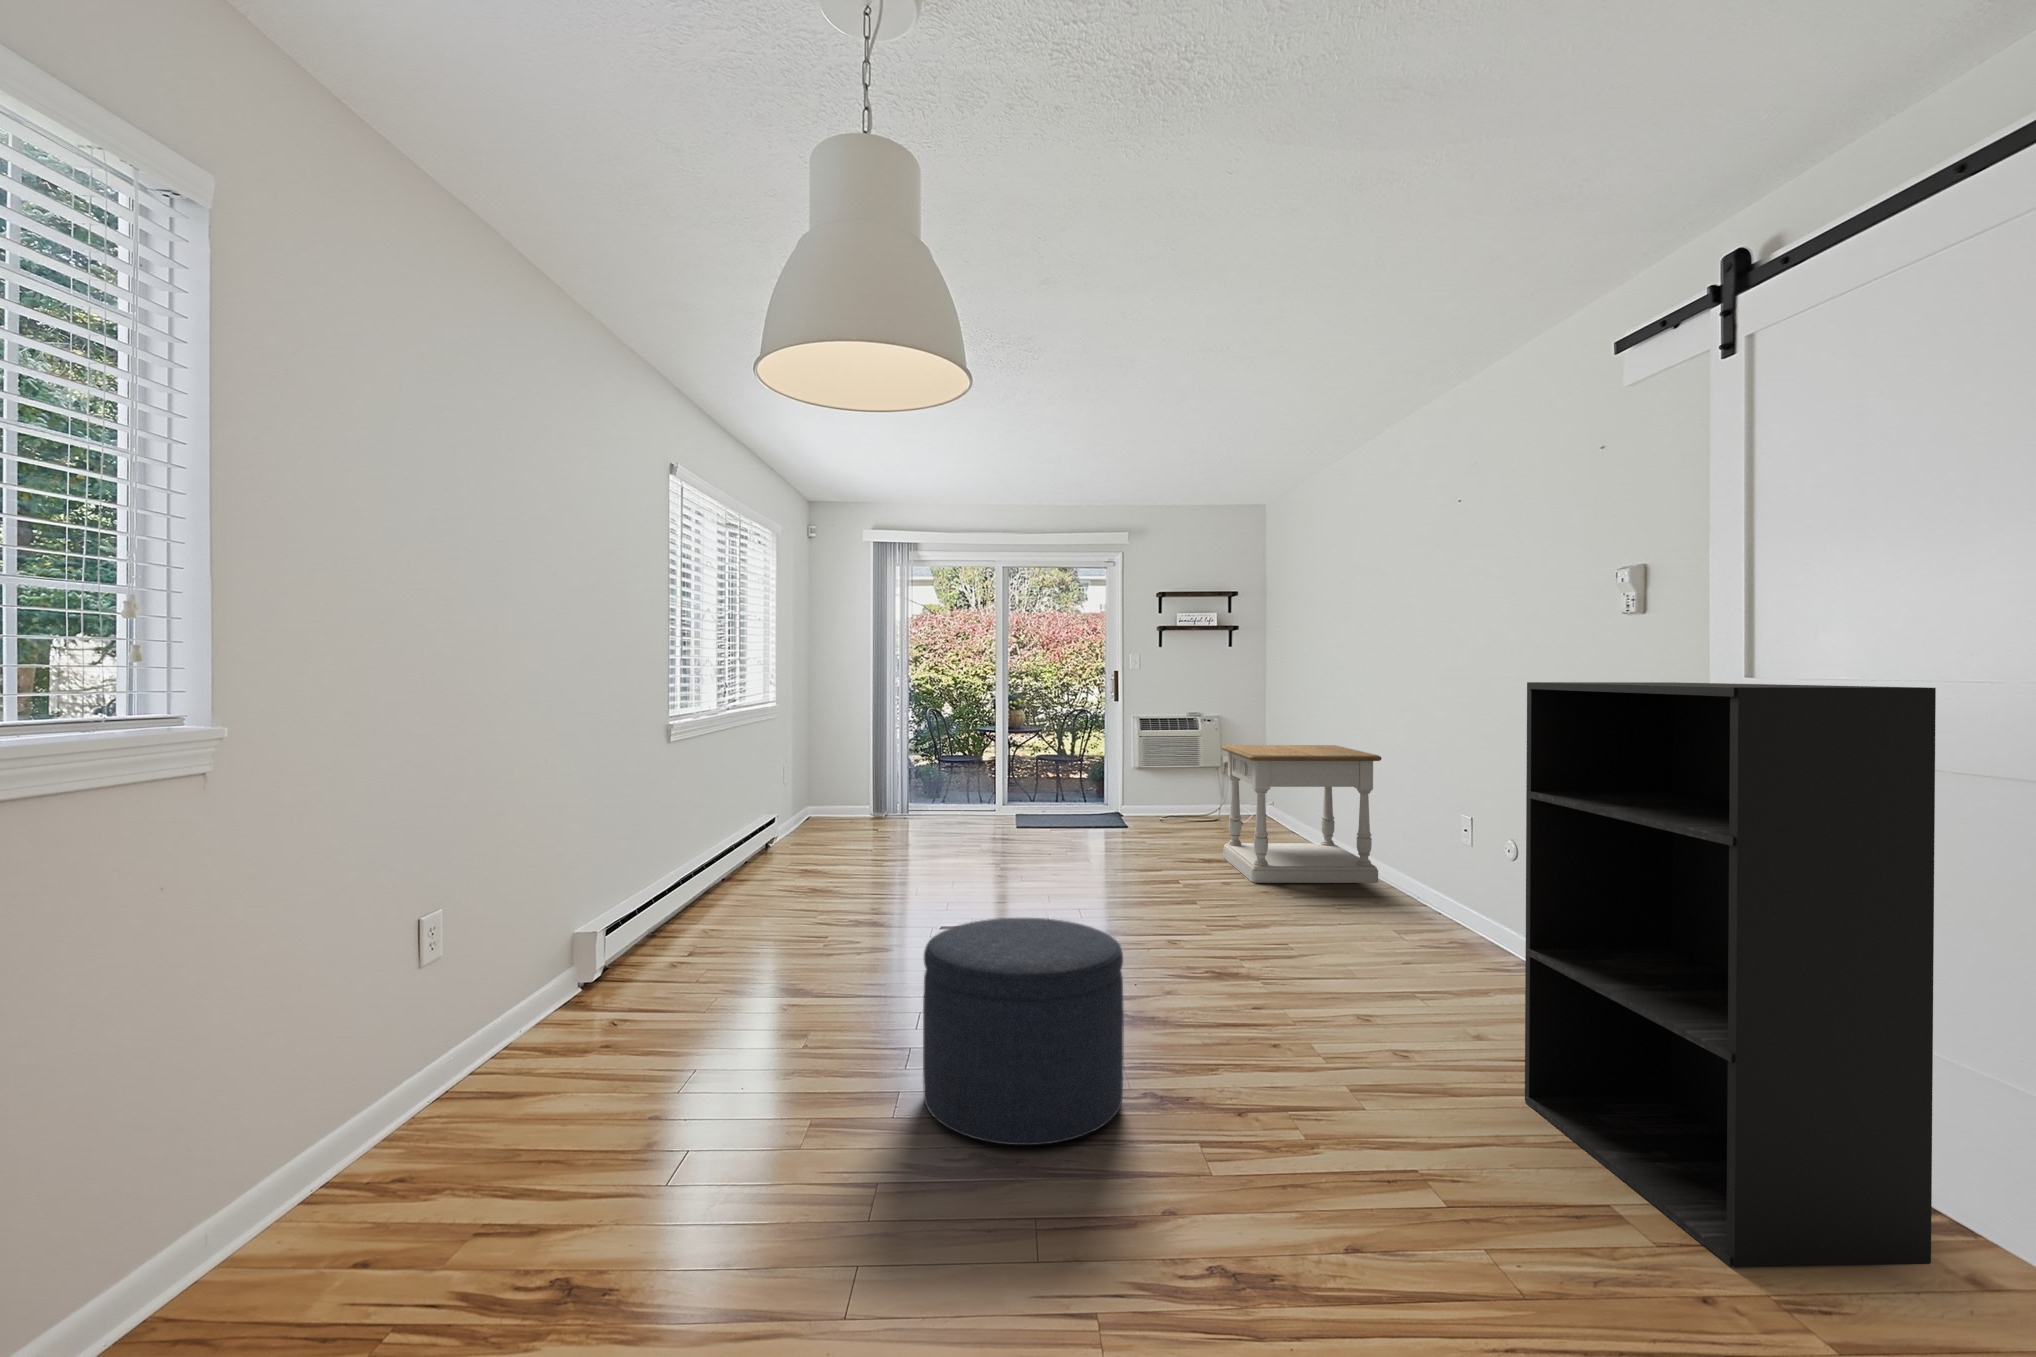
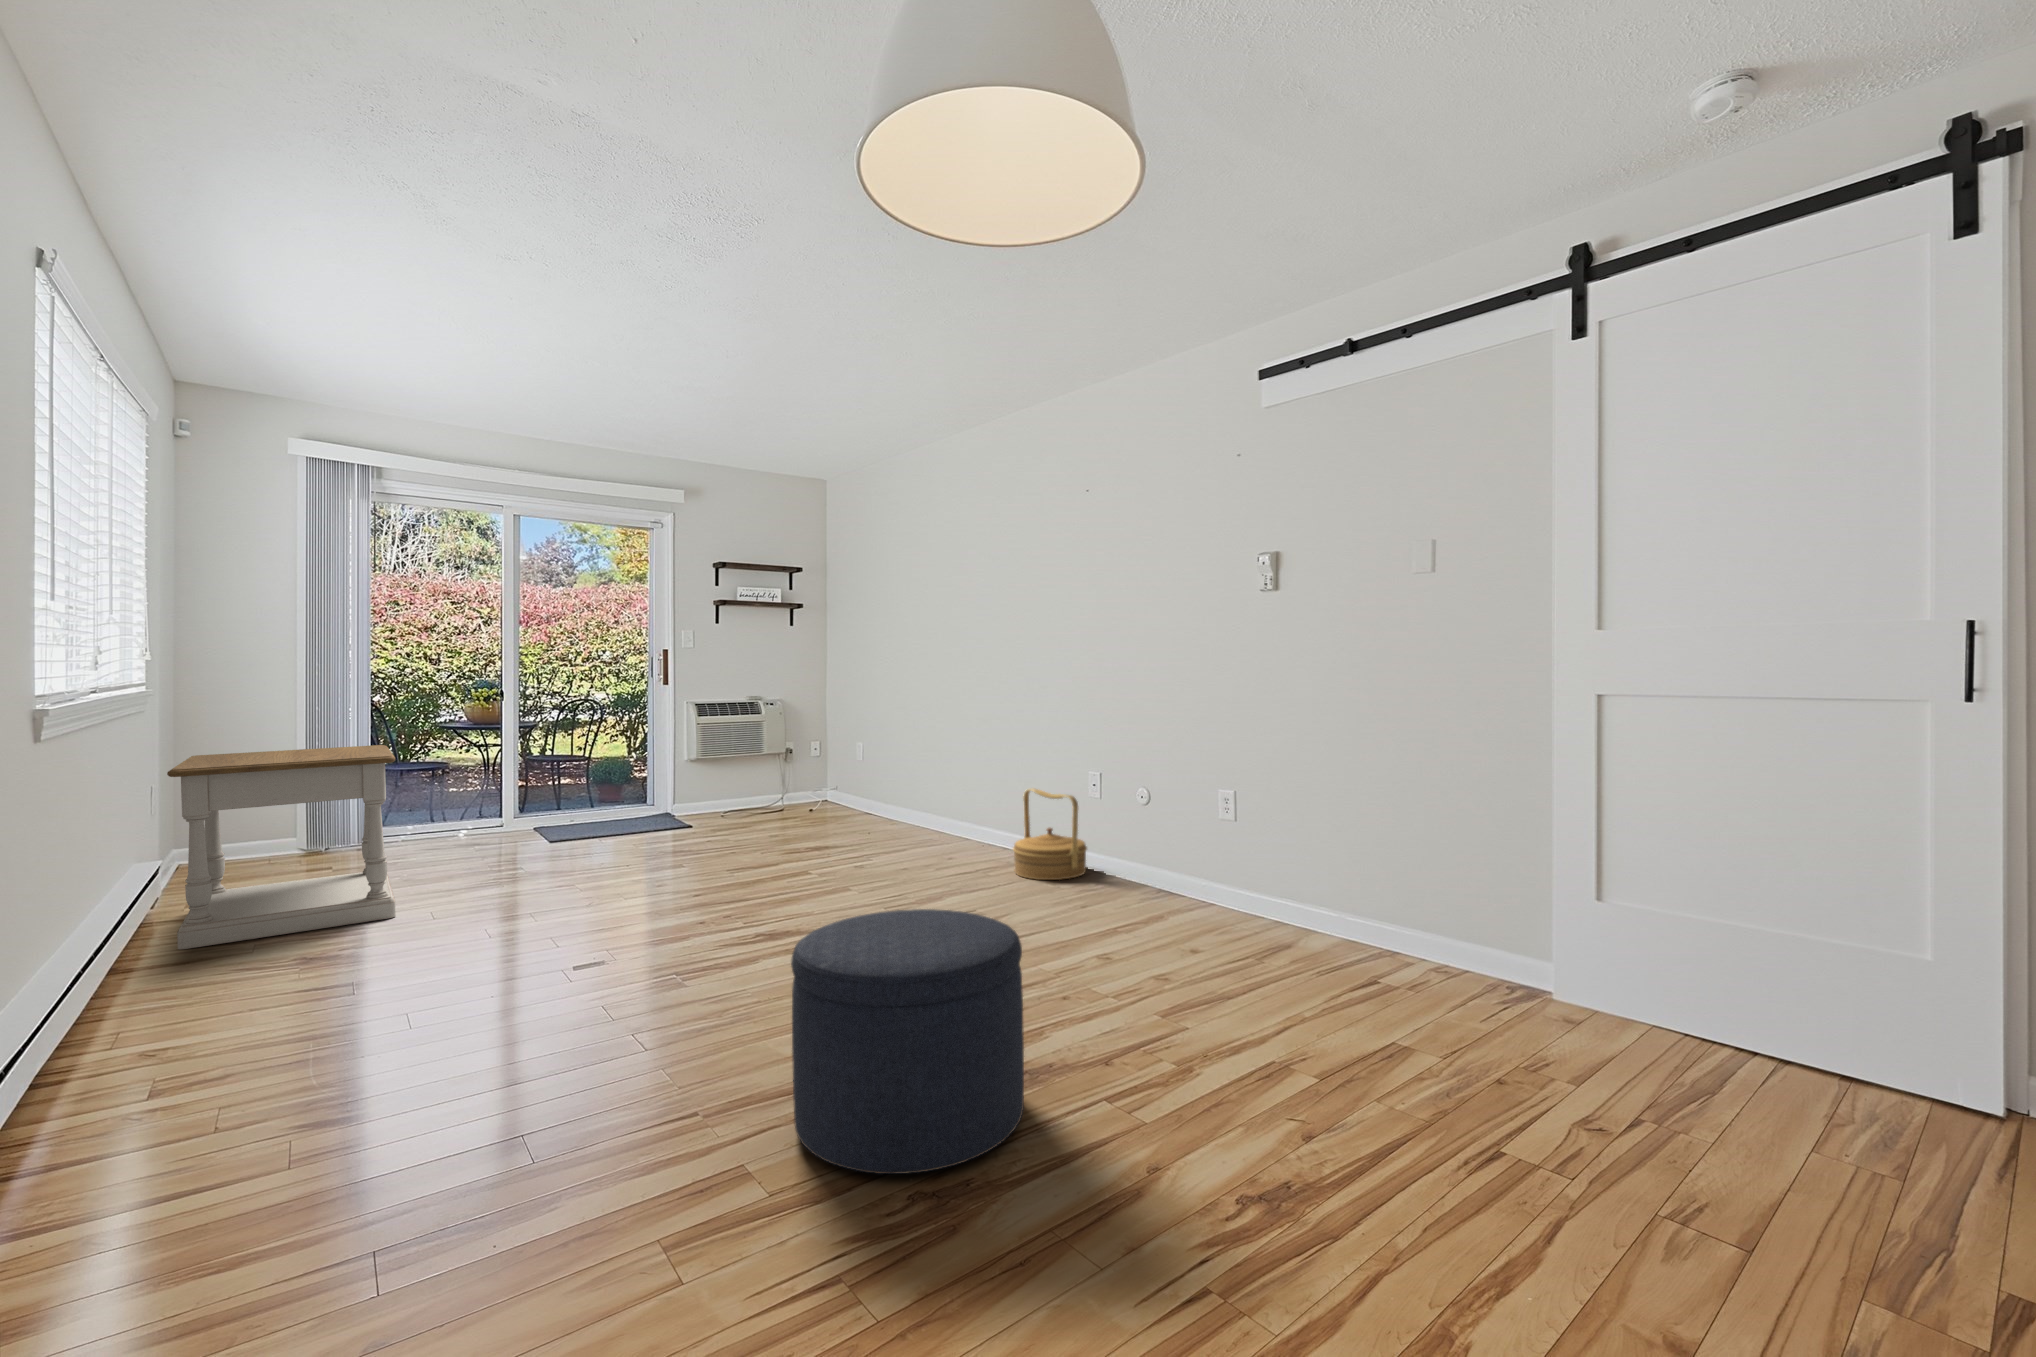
bookshelf: present [1525,682,1936,1268] -> none [1271,633,1555,1059]
side table: present [1221,745,1382,883] -> present [167,745,396,949]
woven basket: none [1366,830,1456,935] -> present [1013,788,1087,880]

